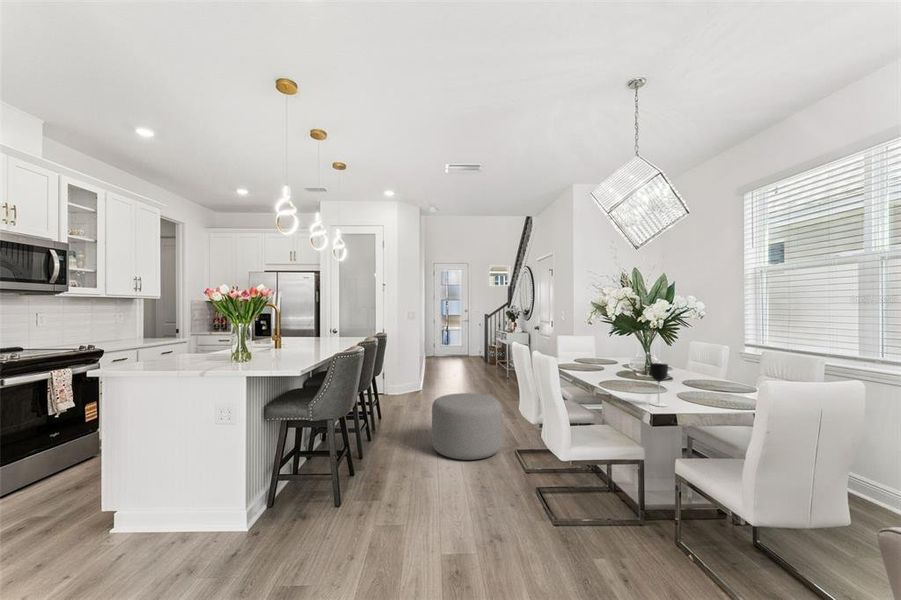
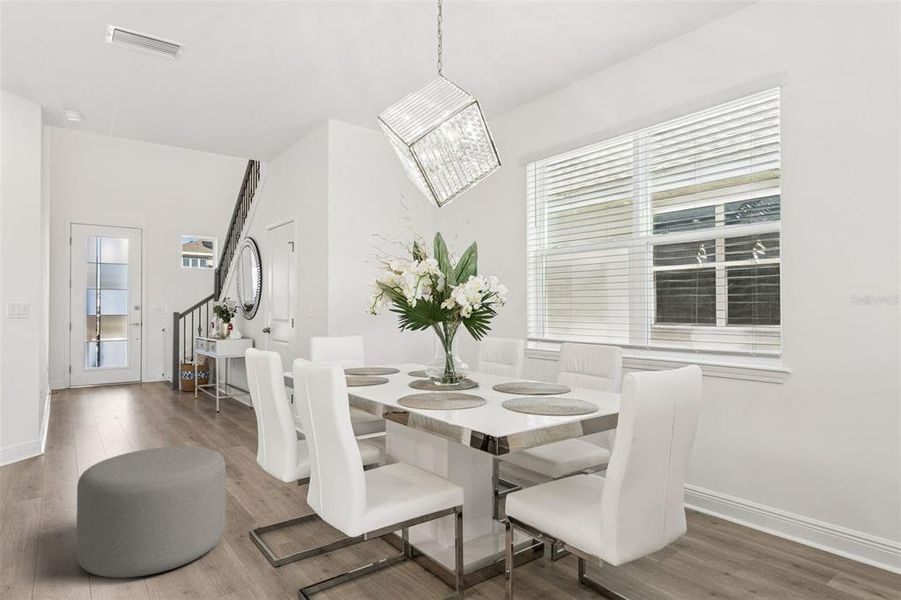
wine glass: present [649,363,668,406] -> none [481,364,504,426]

